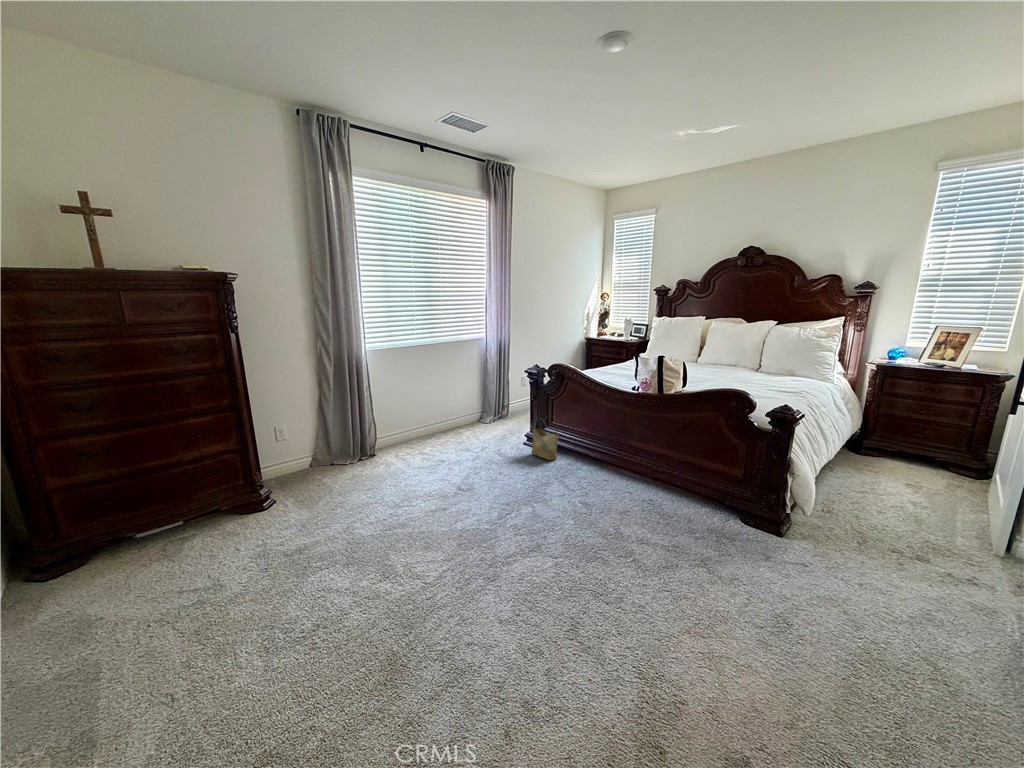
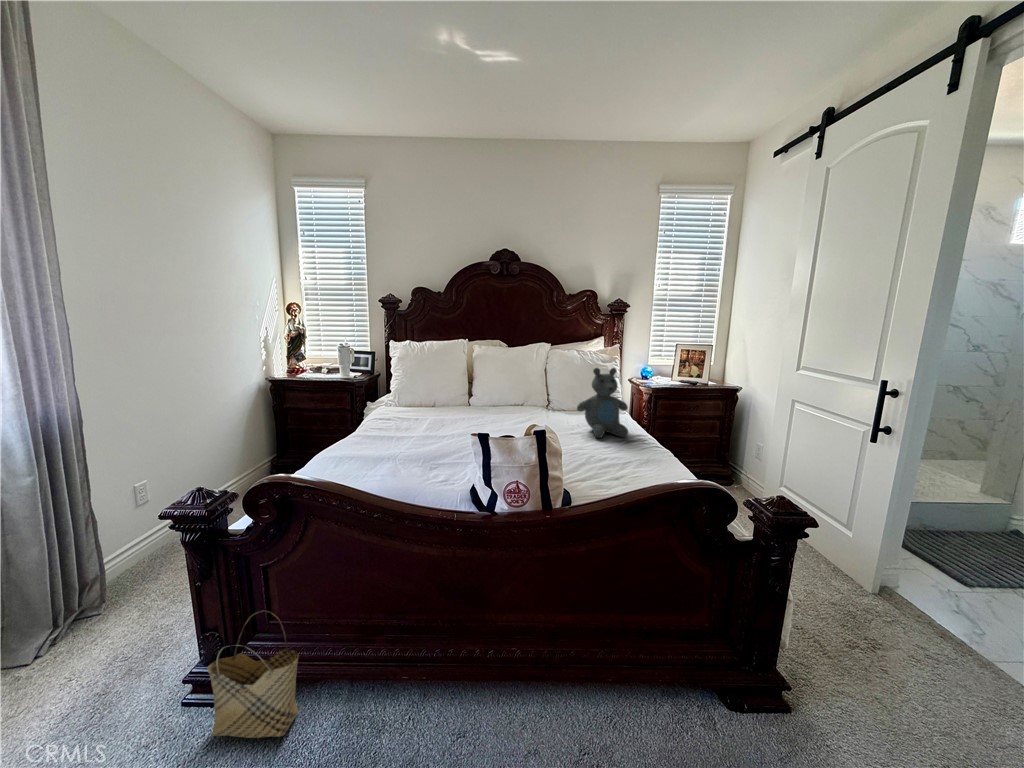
teddy bear: none [747,336,792,386] -> present [577,368,628,438]

